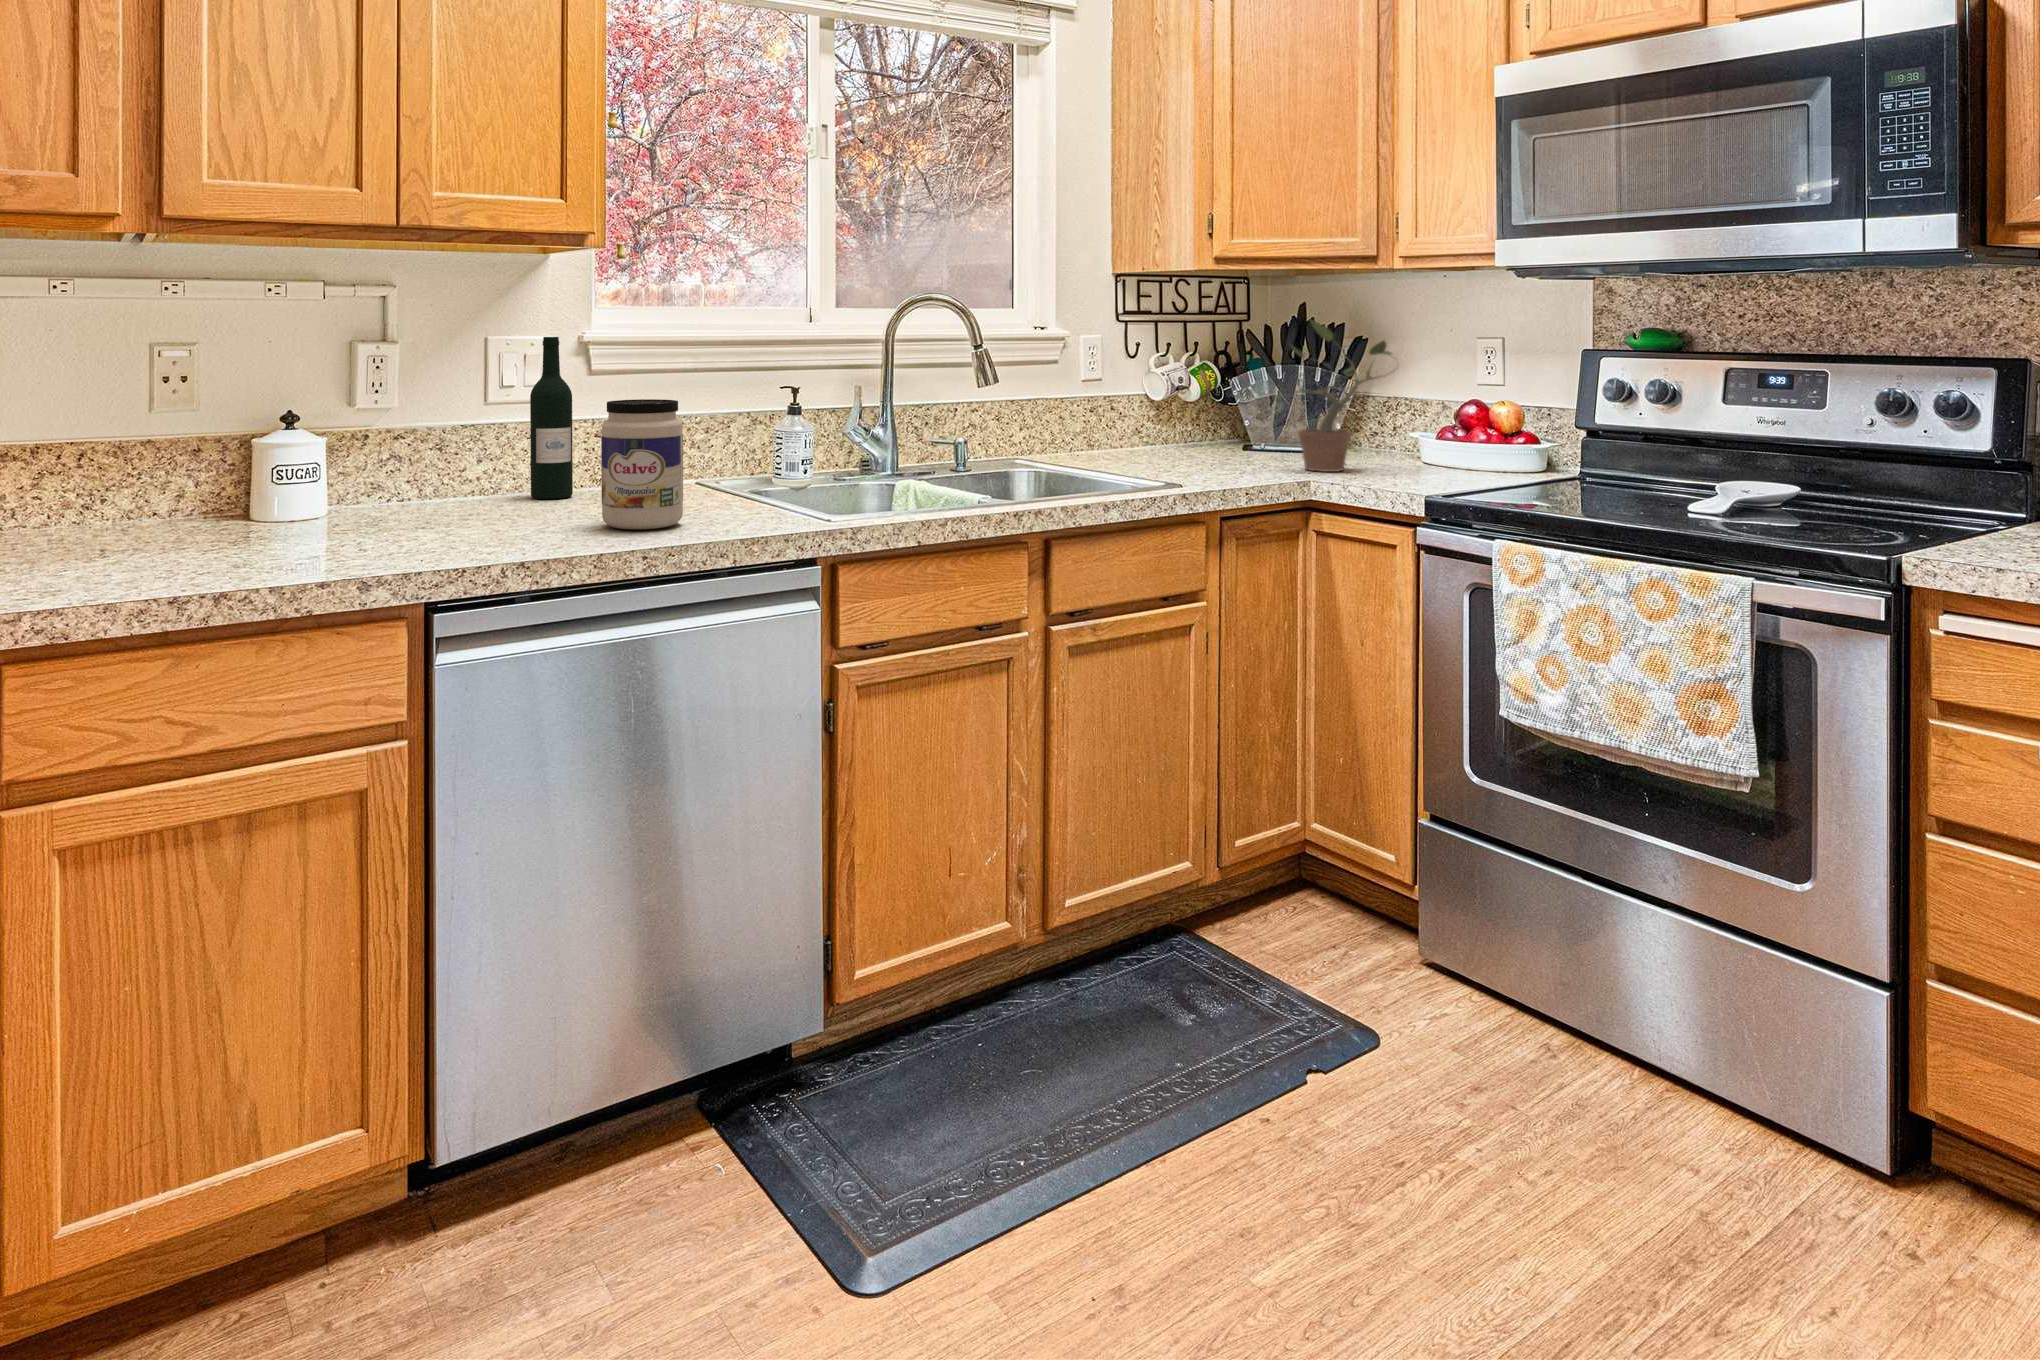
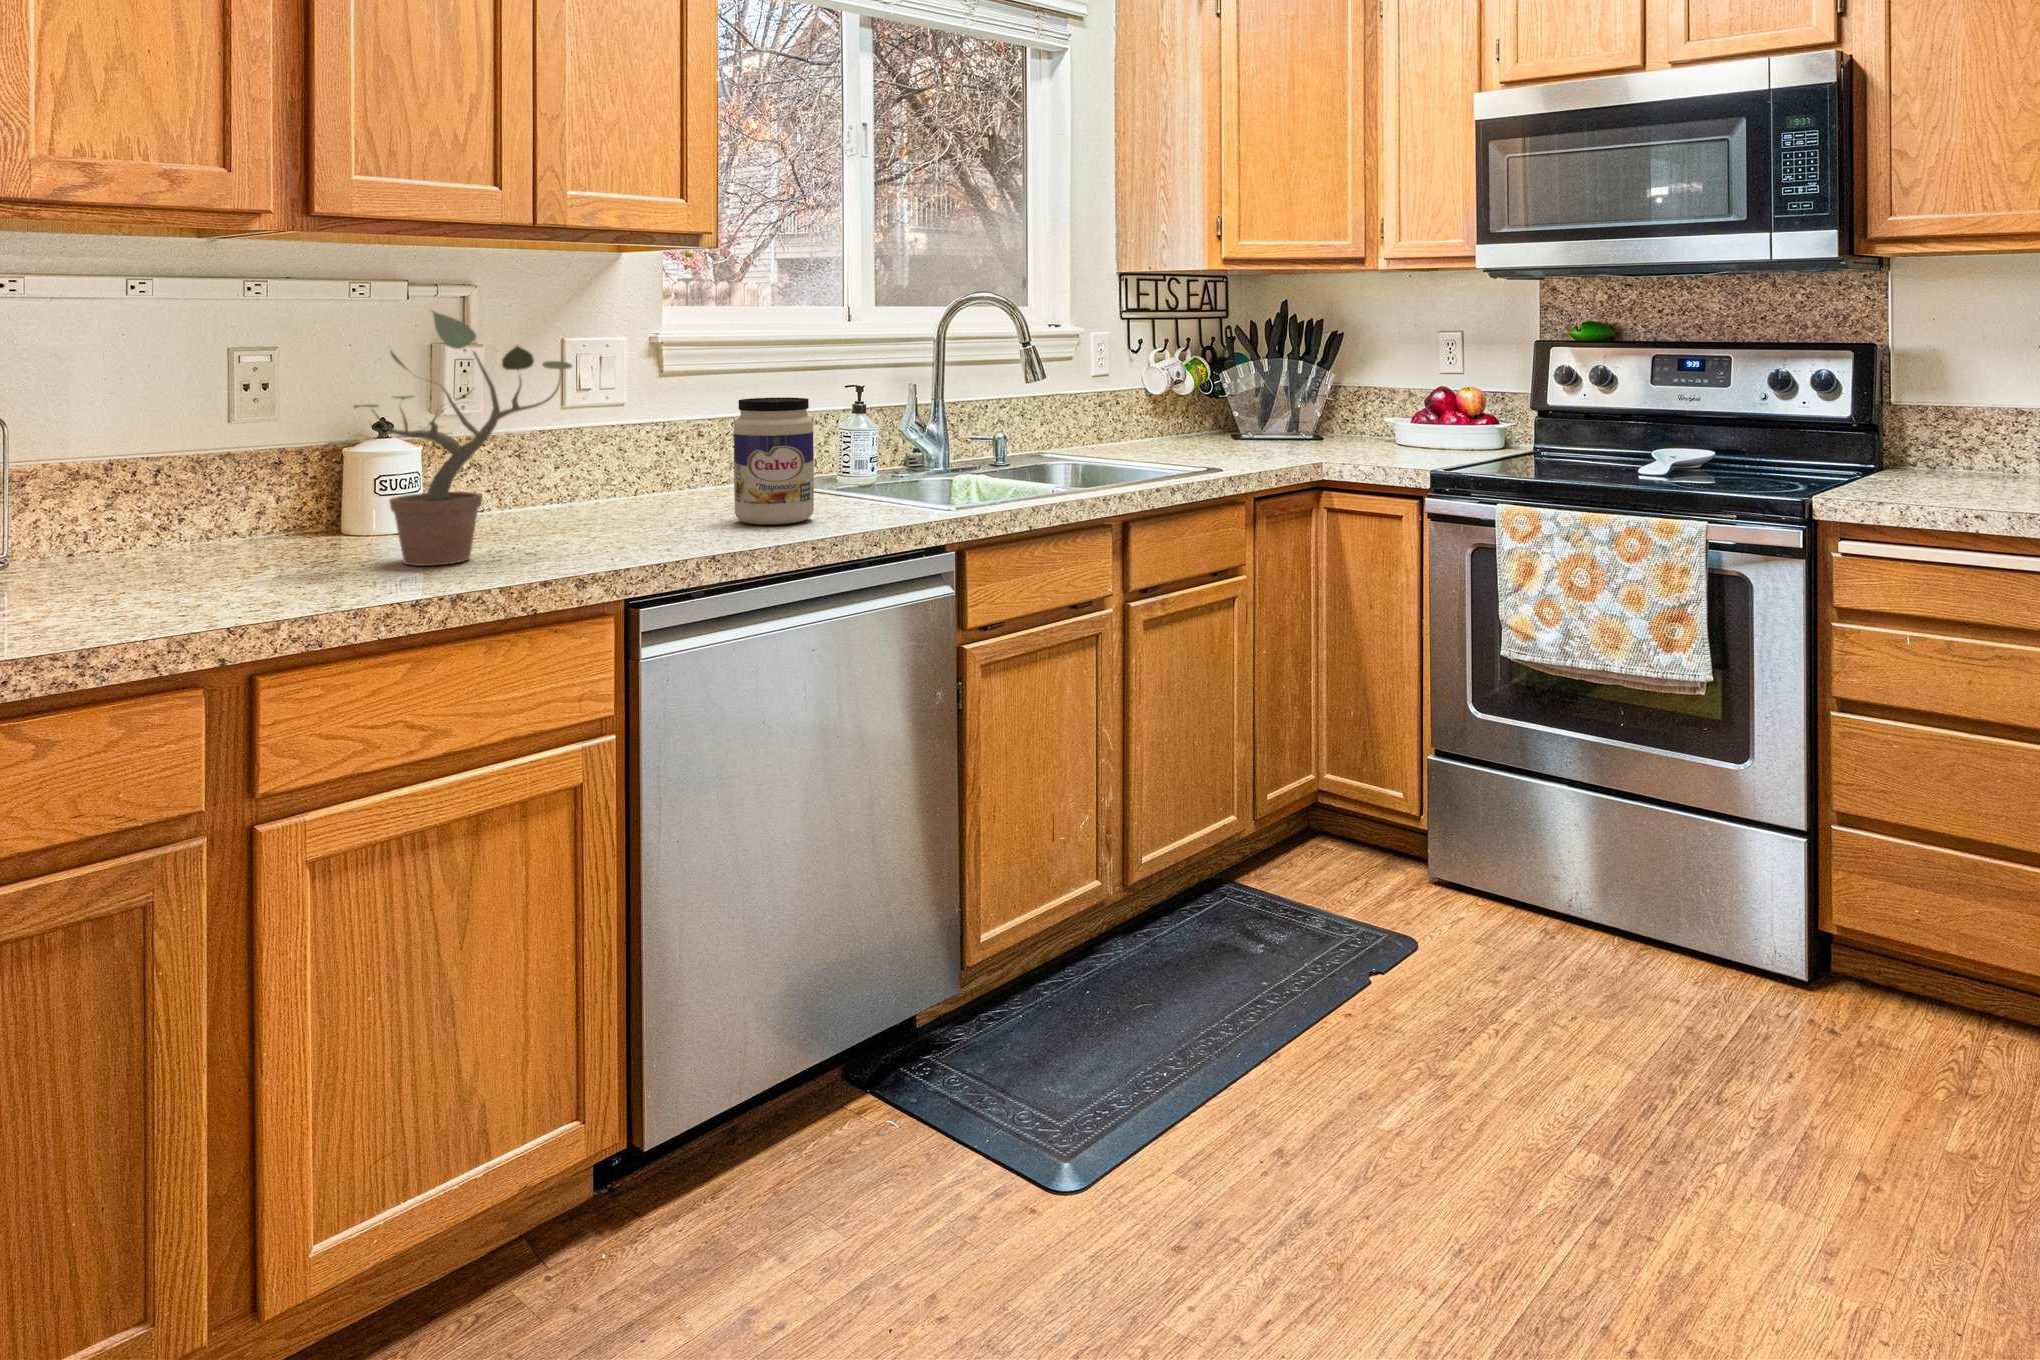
potted plant: present [1283,320,1395,472] -> present [326,311,573,566]
wine bottle: present [530,337,573,499] -> none [608,337,652,503]

